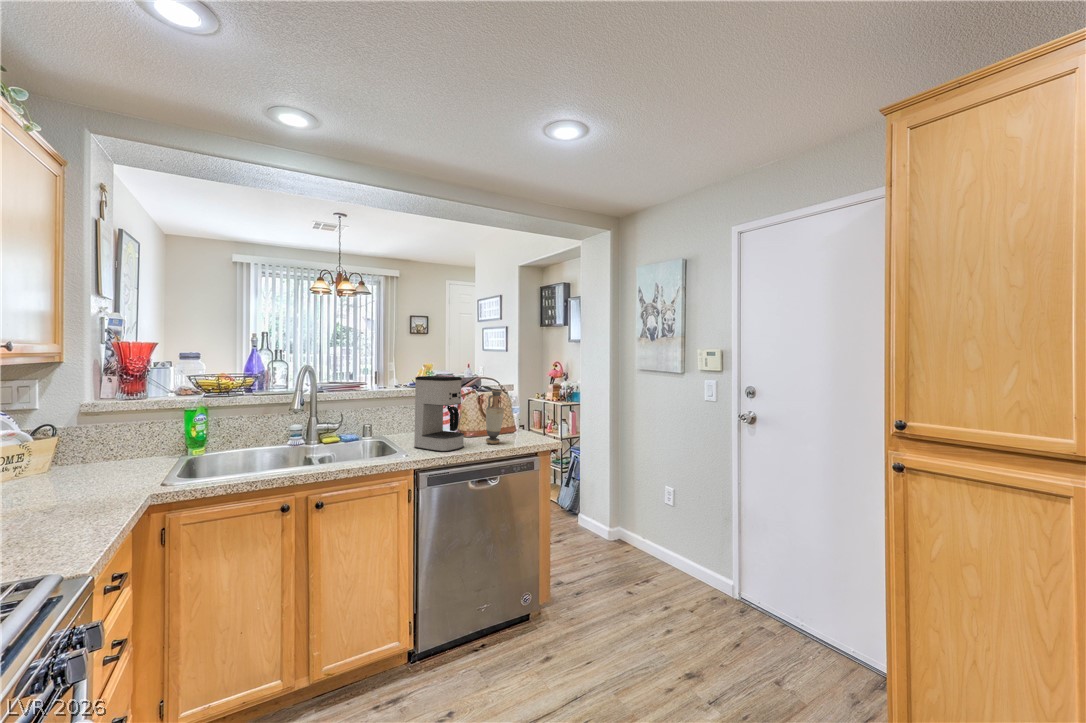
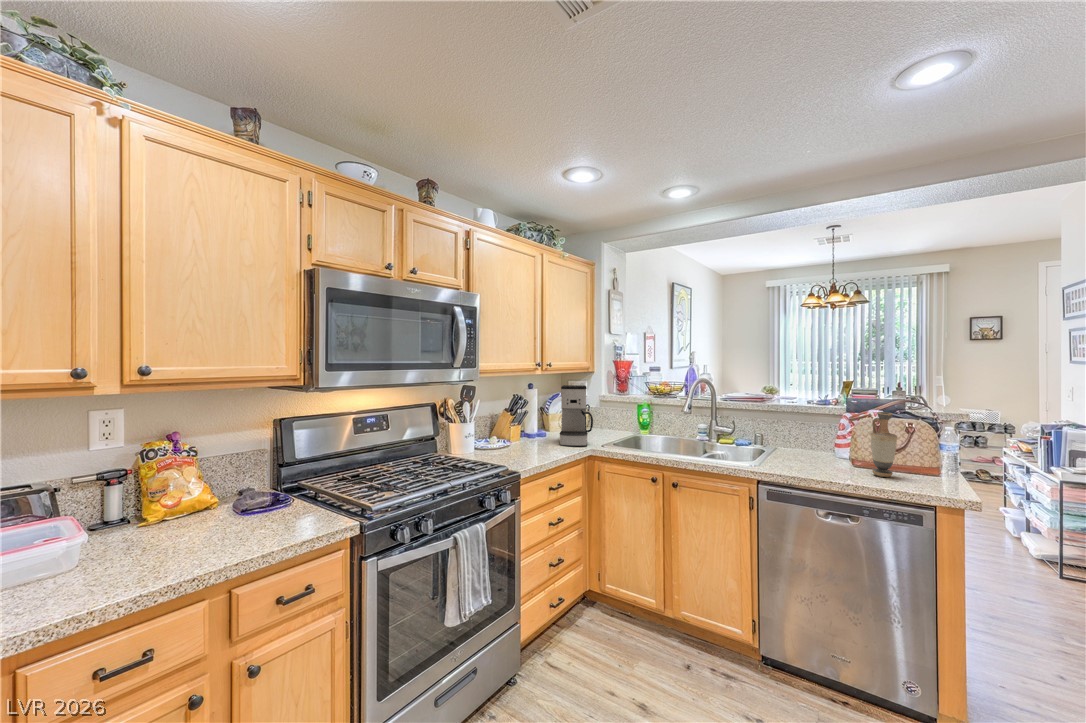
coffee maker: present [414,376,464,452] -> present [560,385,593,446]

